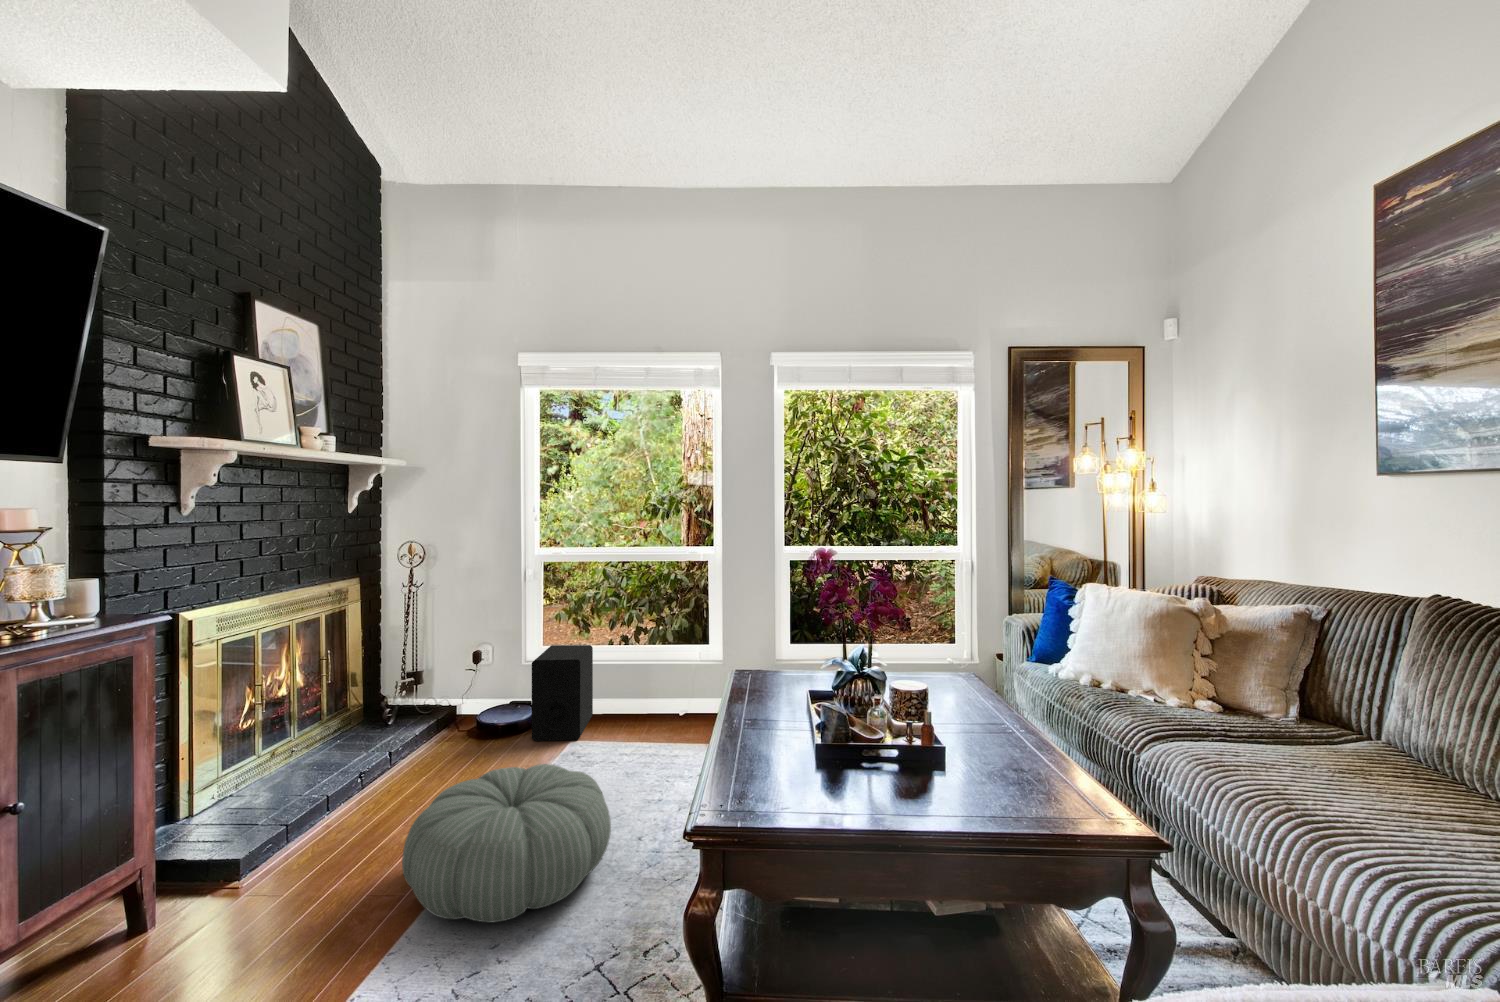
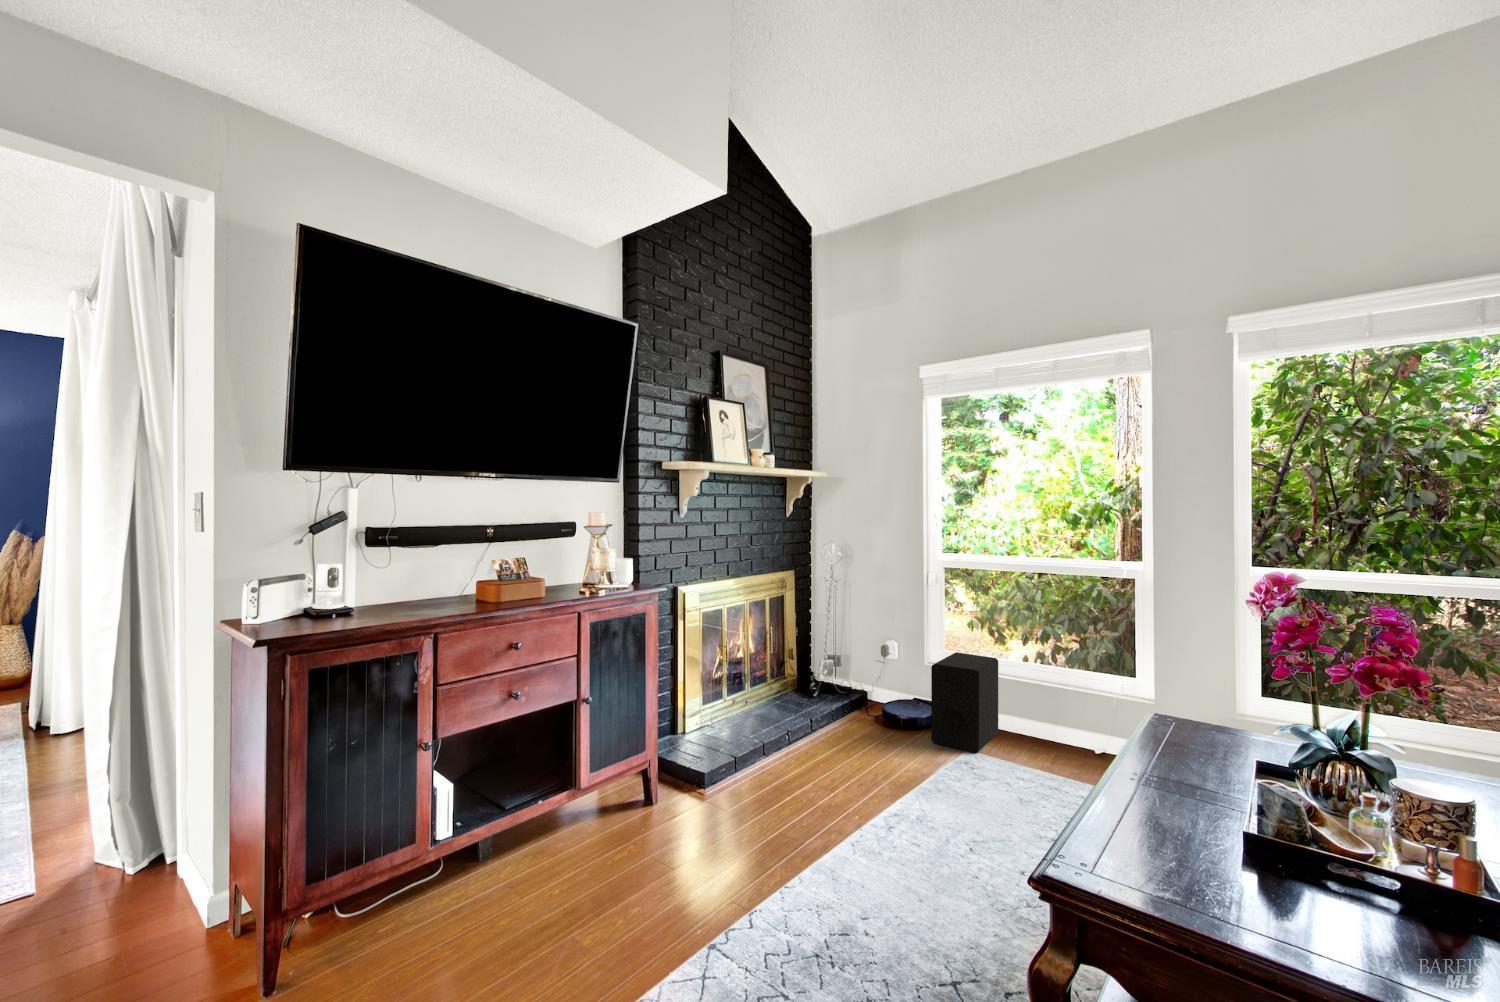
pouf: present [402,764,611,922] -> none [798,755,976,888]

